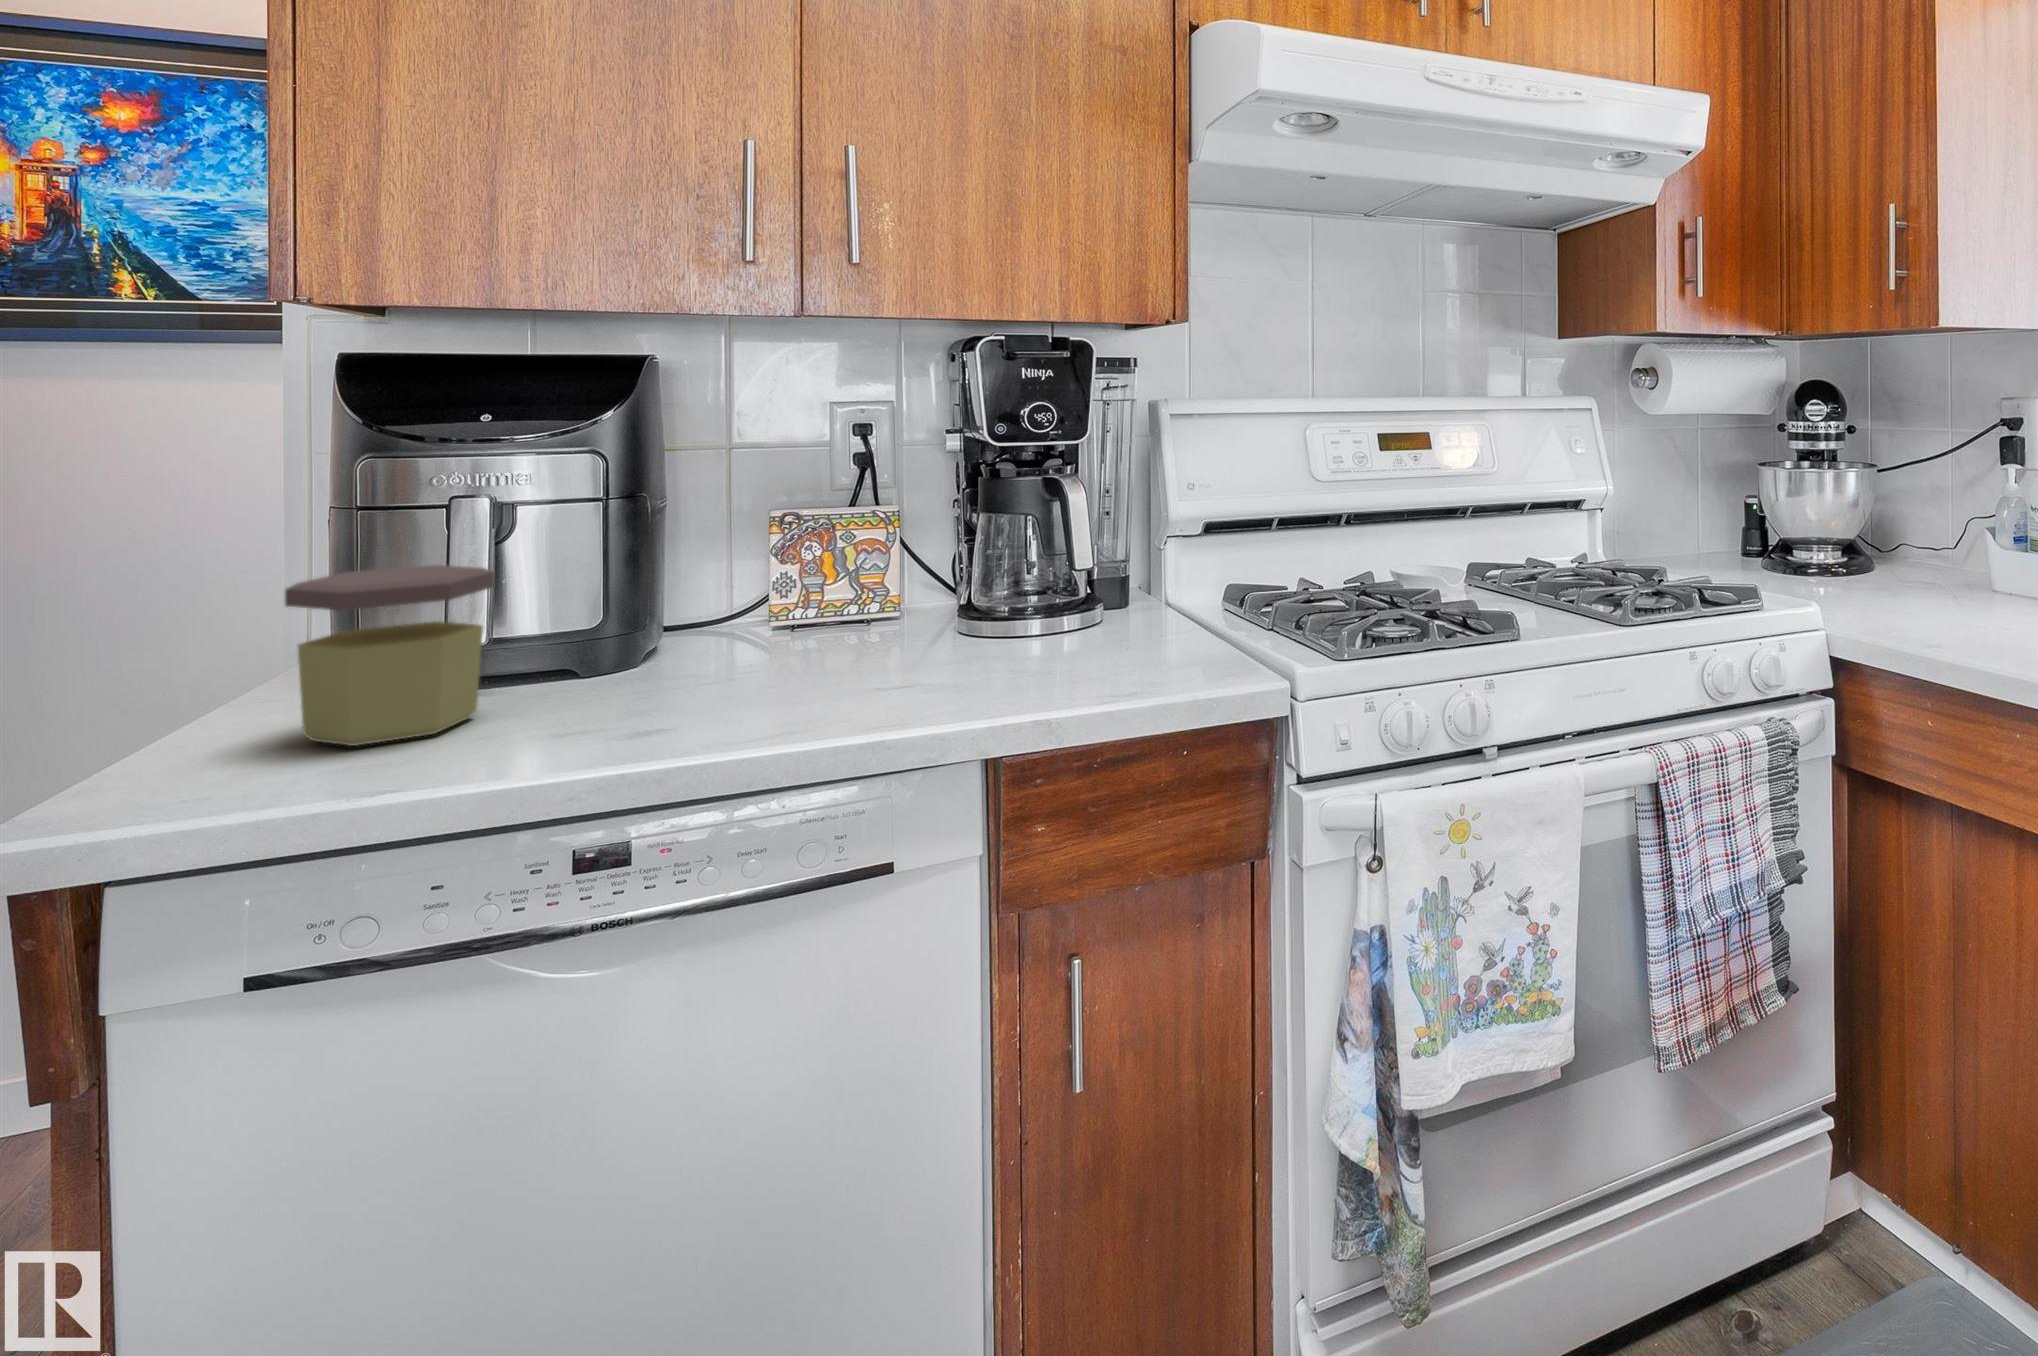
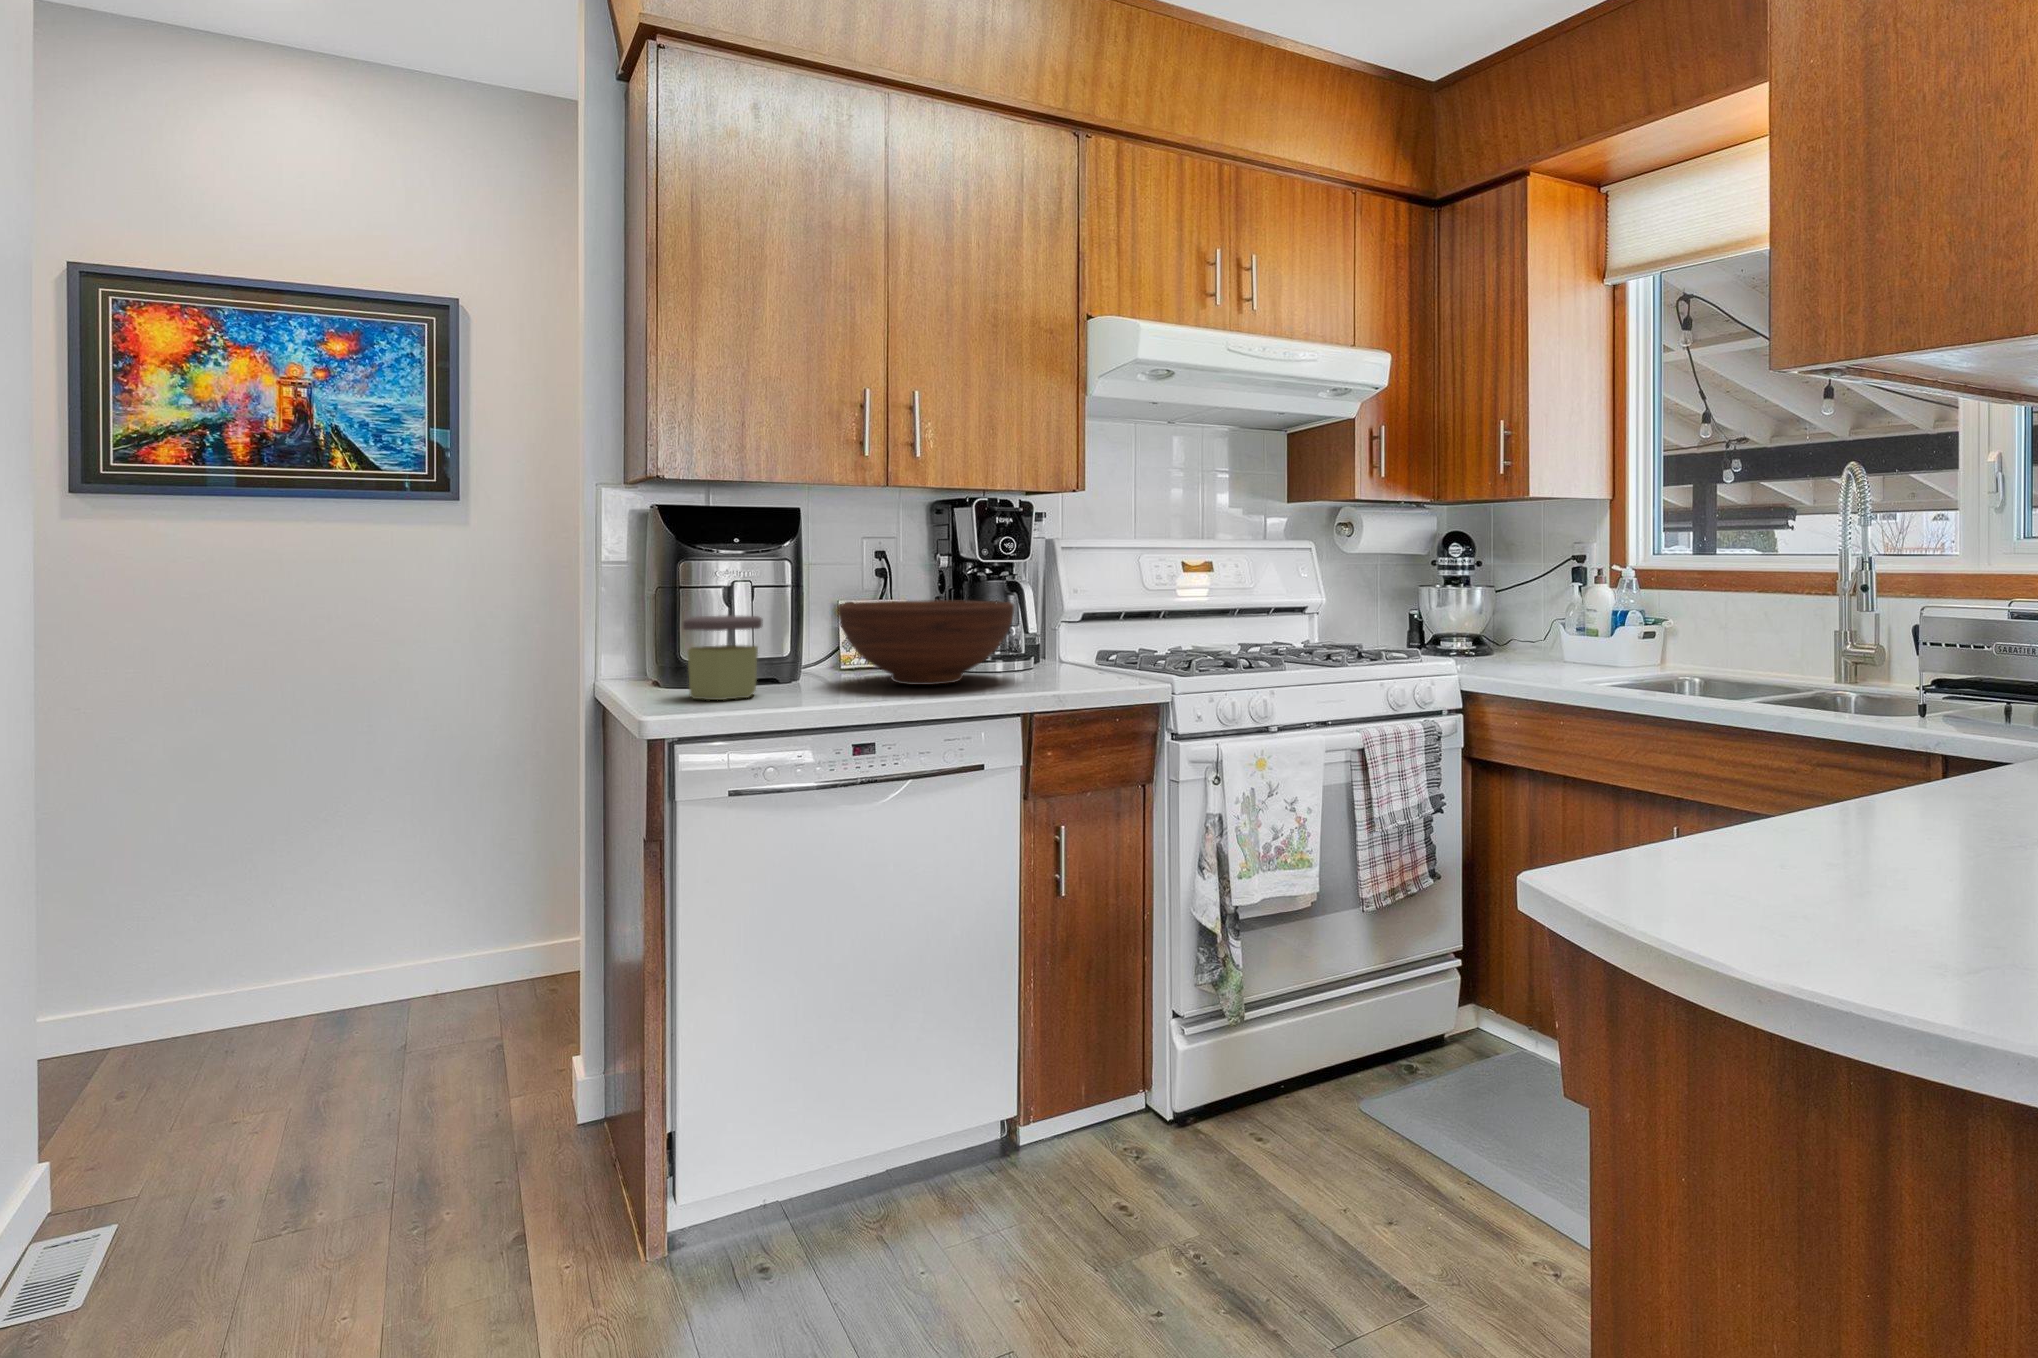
fruit bowl: none [664,515,1020,687] -> present [838,600,1014,685]

